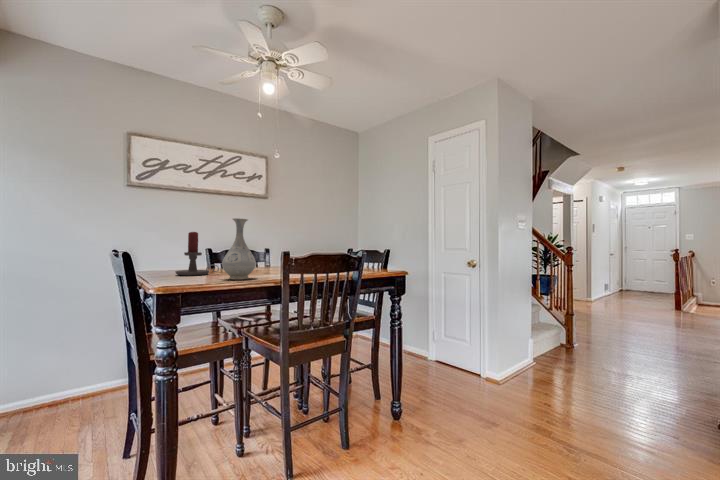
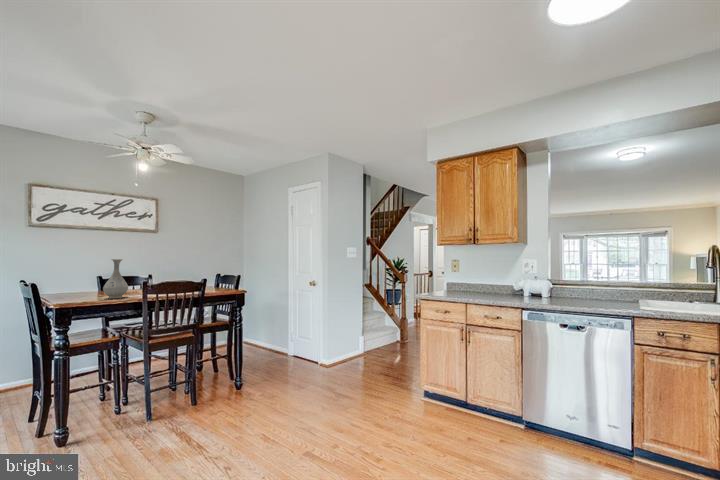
candle holder: present [175,232,219,276] -> none [70,266,105,296]

